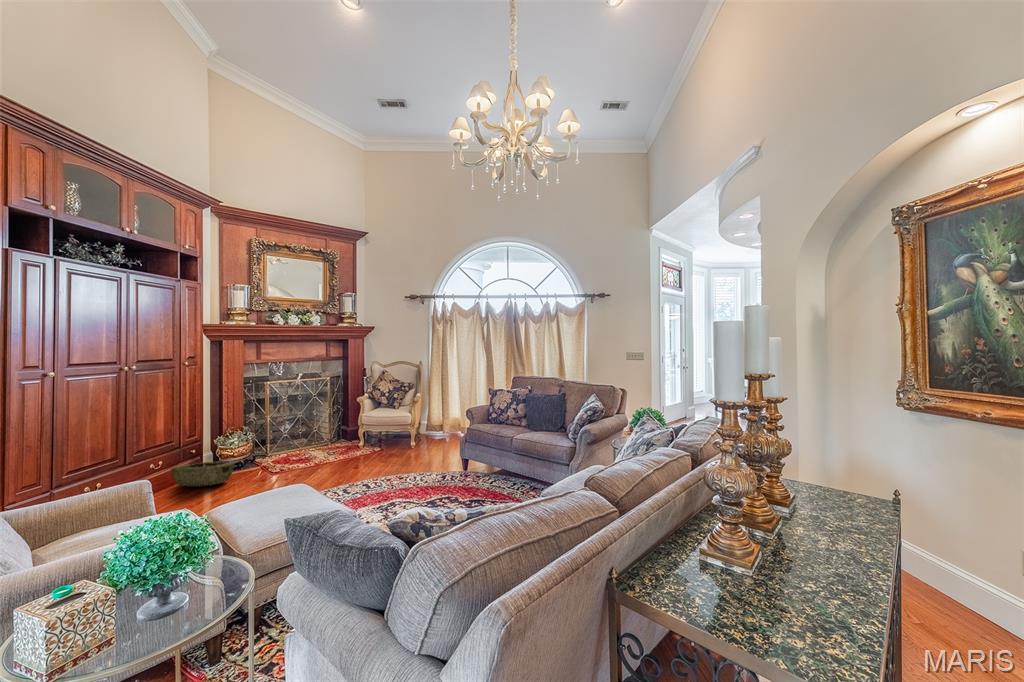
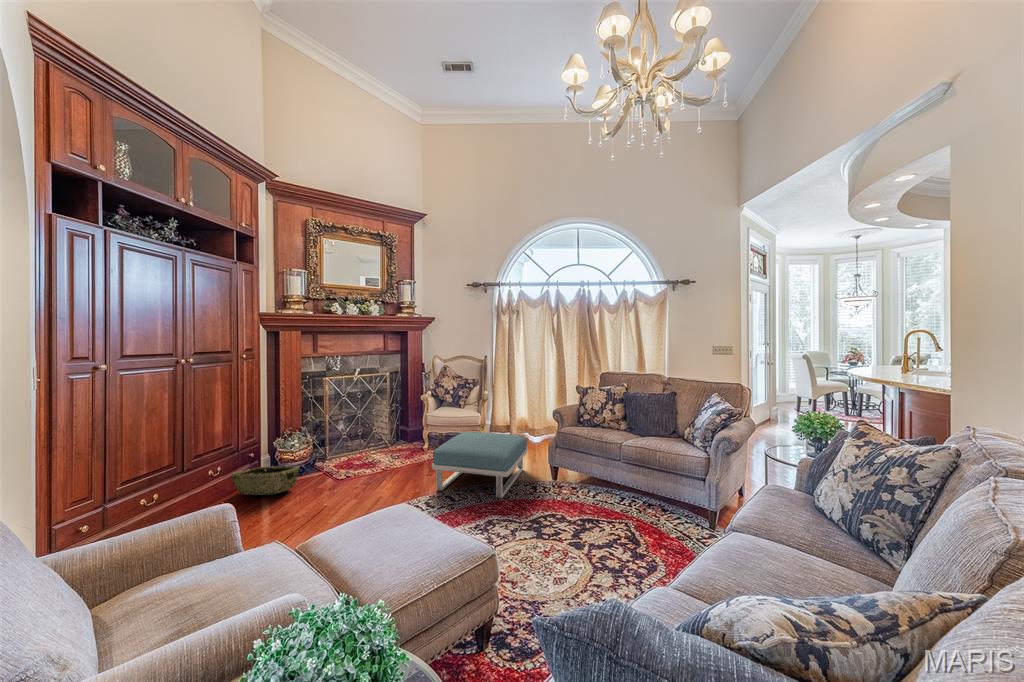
footstool: none [354,431,446,486] -> present [432,432,527,498]

